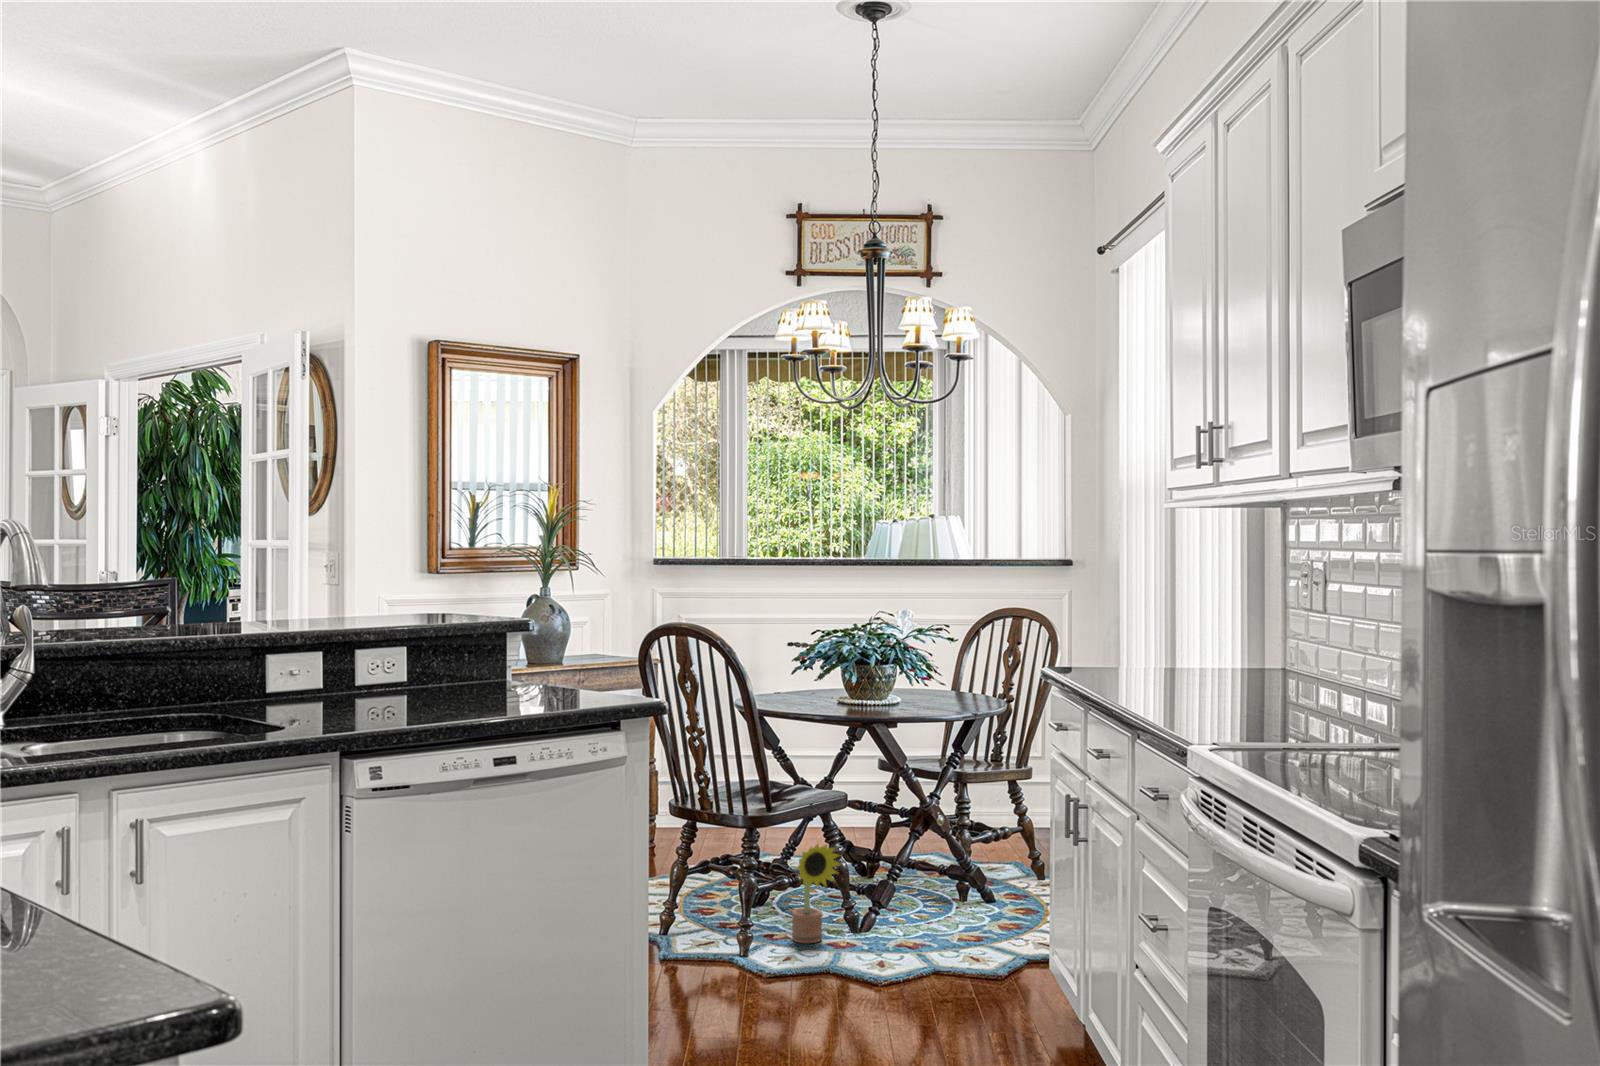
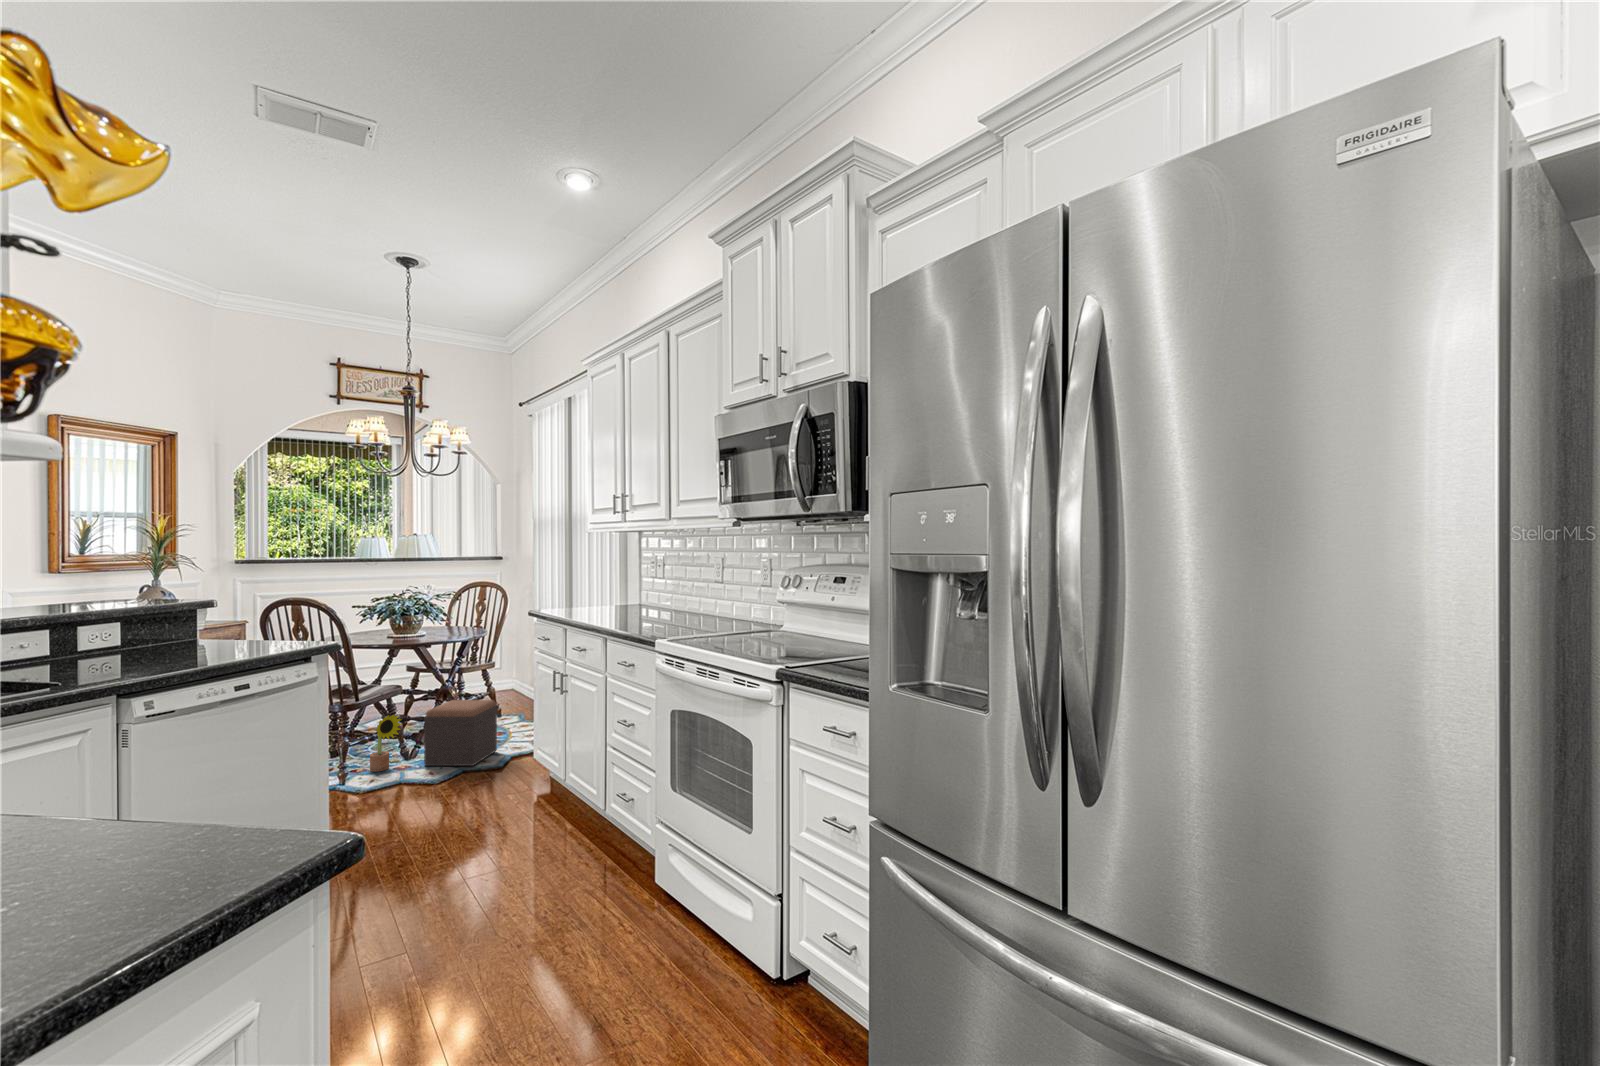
footstool: none [876,832,1007,968] -> present [424,700,497,766]

